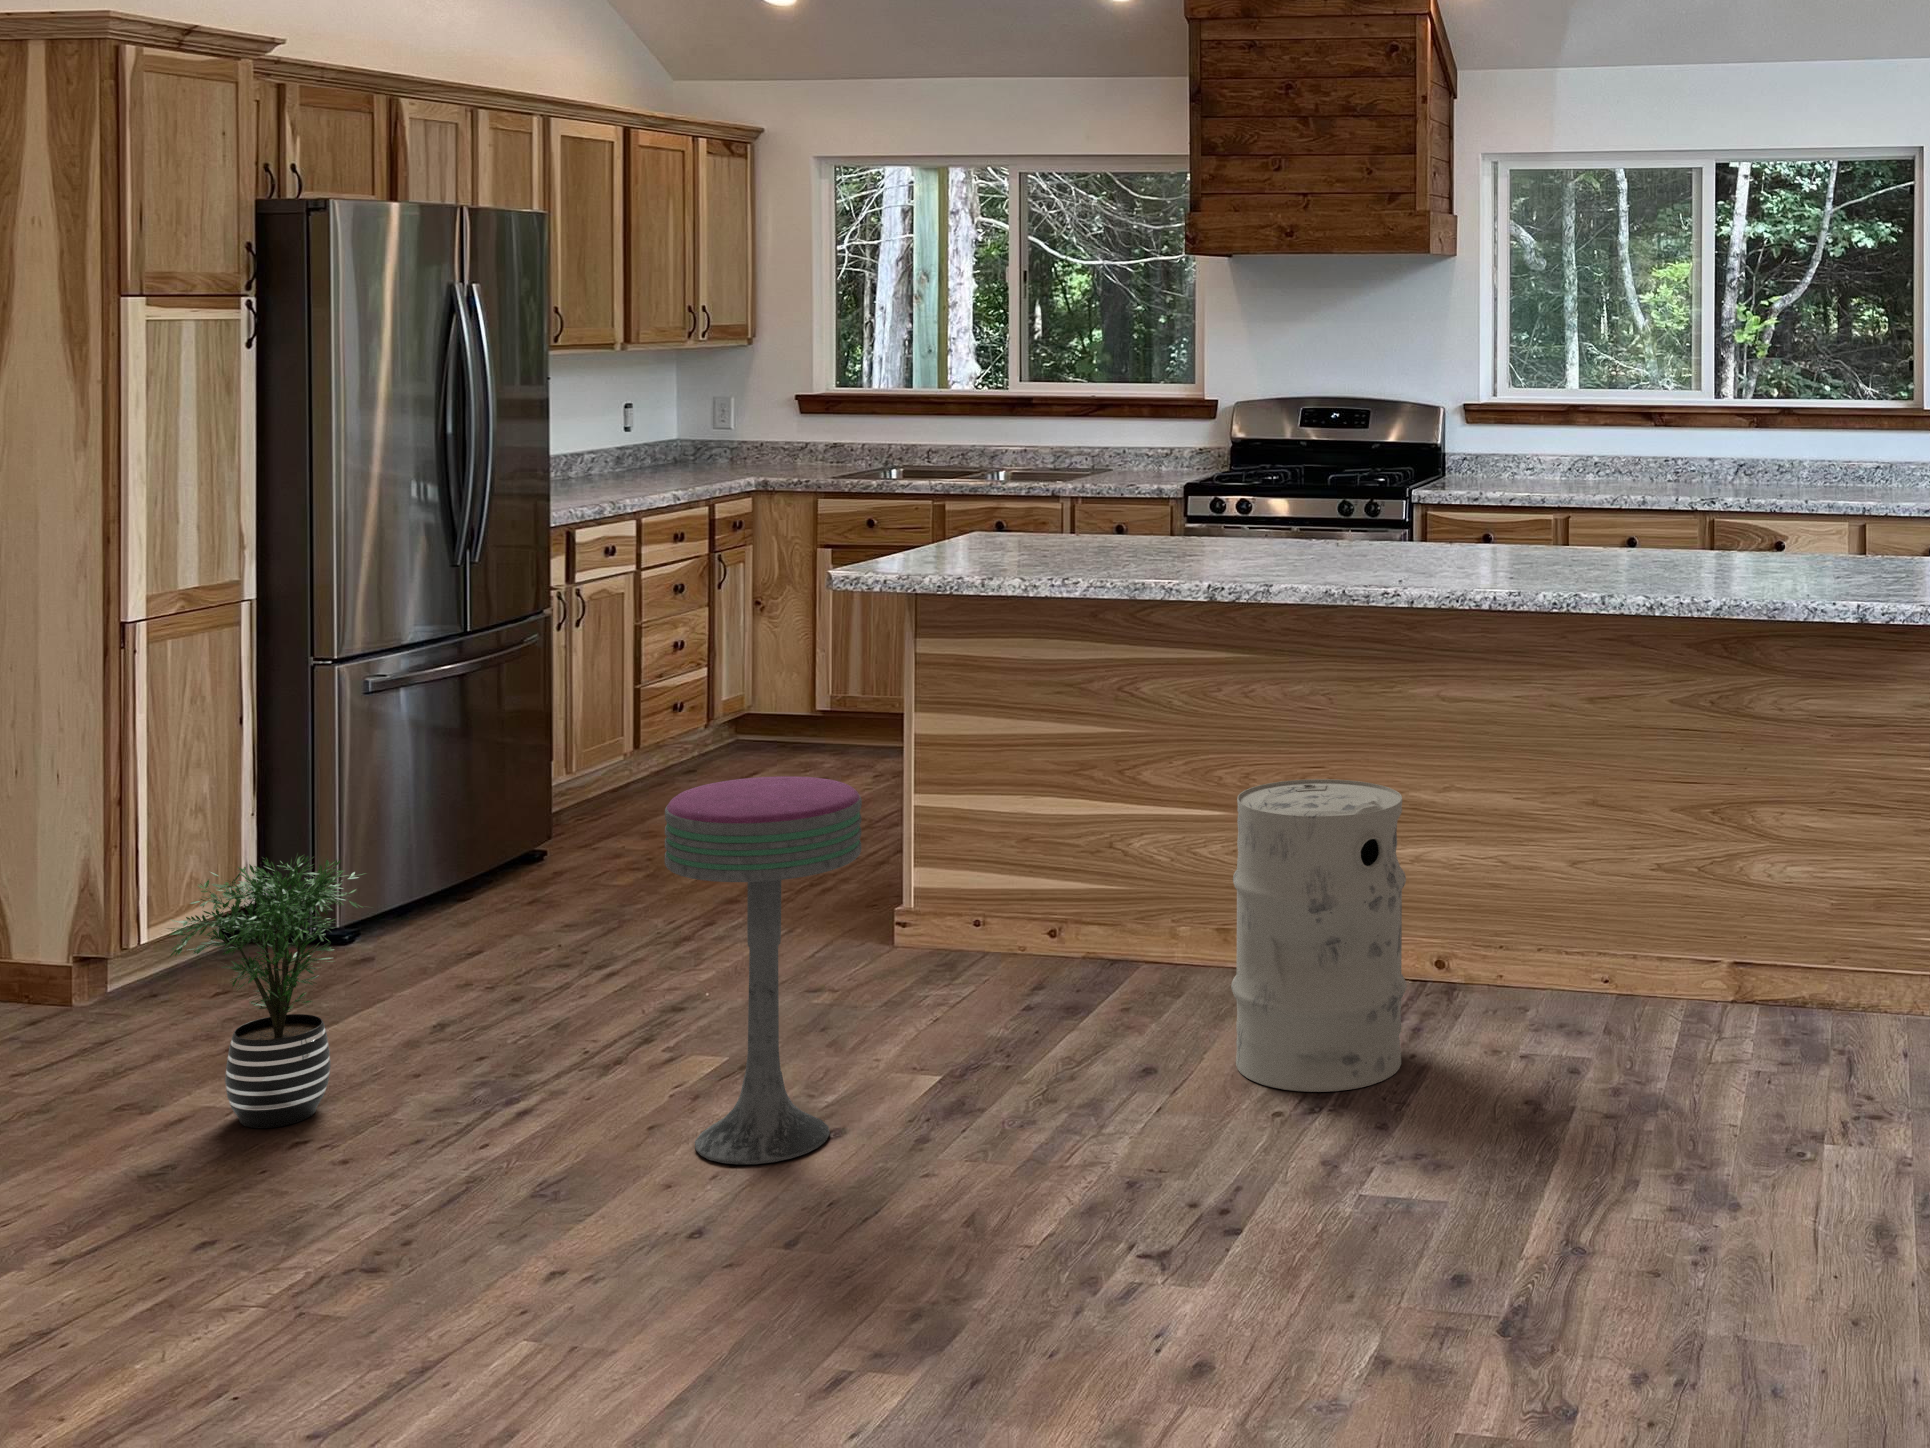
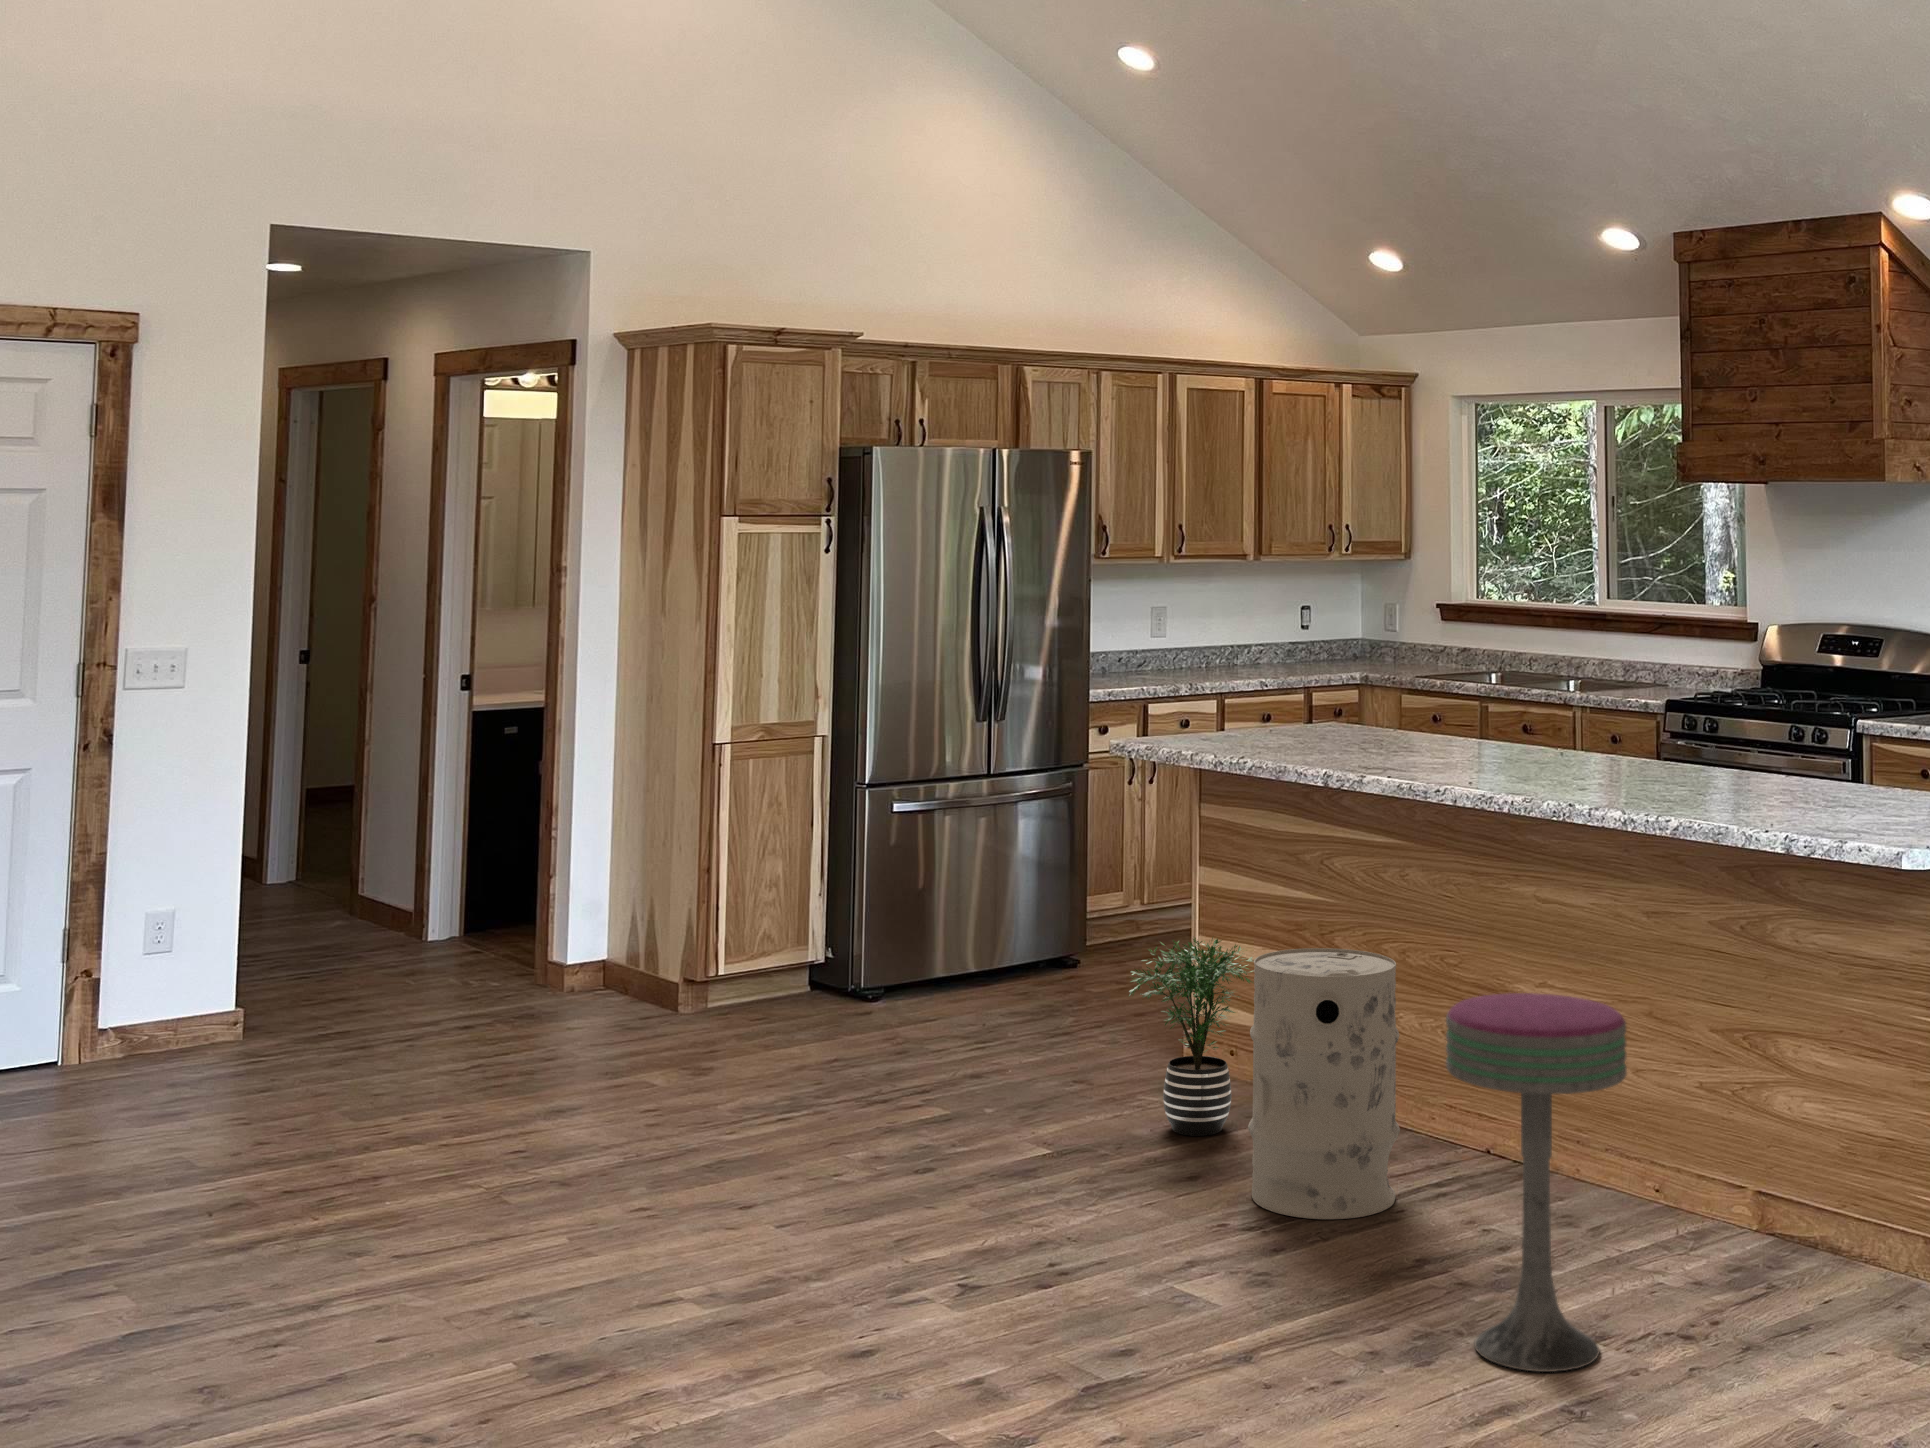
bar stool: present [665,776,862,1165] -> present [1446,993,1627,1372]
potted plant: present [168,856,363,1128] -> present [1129,938,1254,1136]

